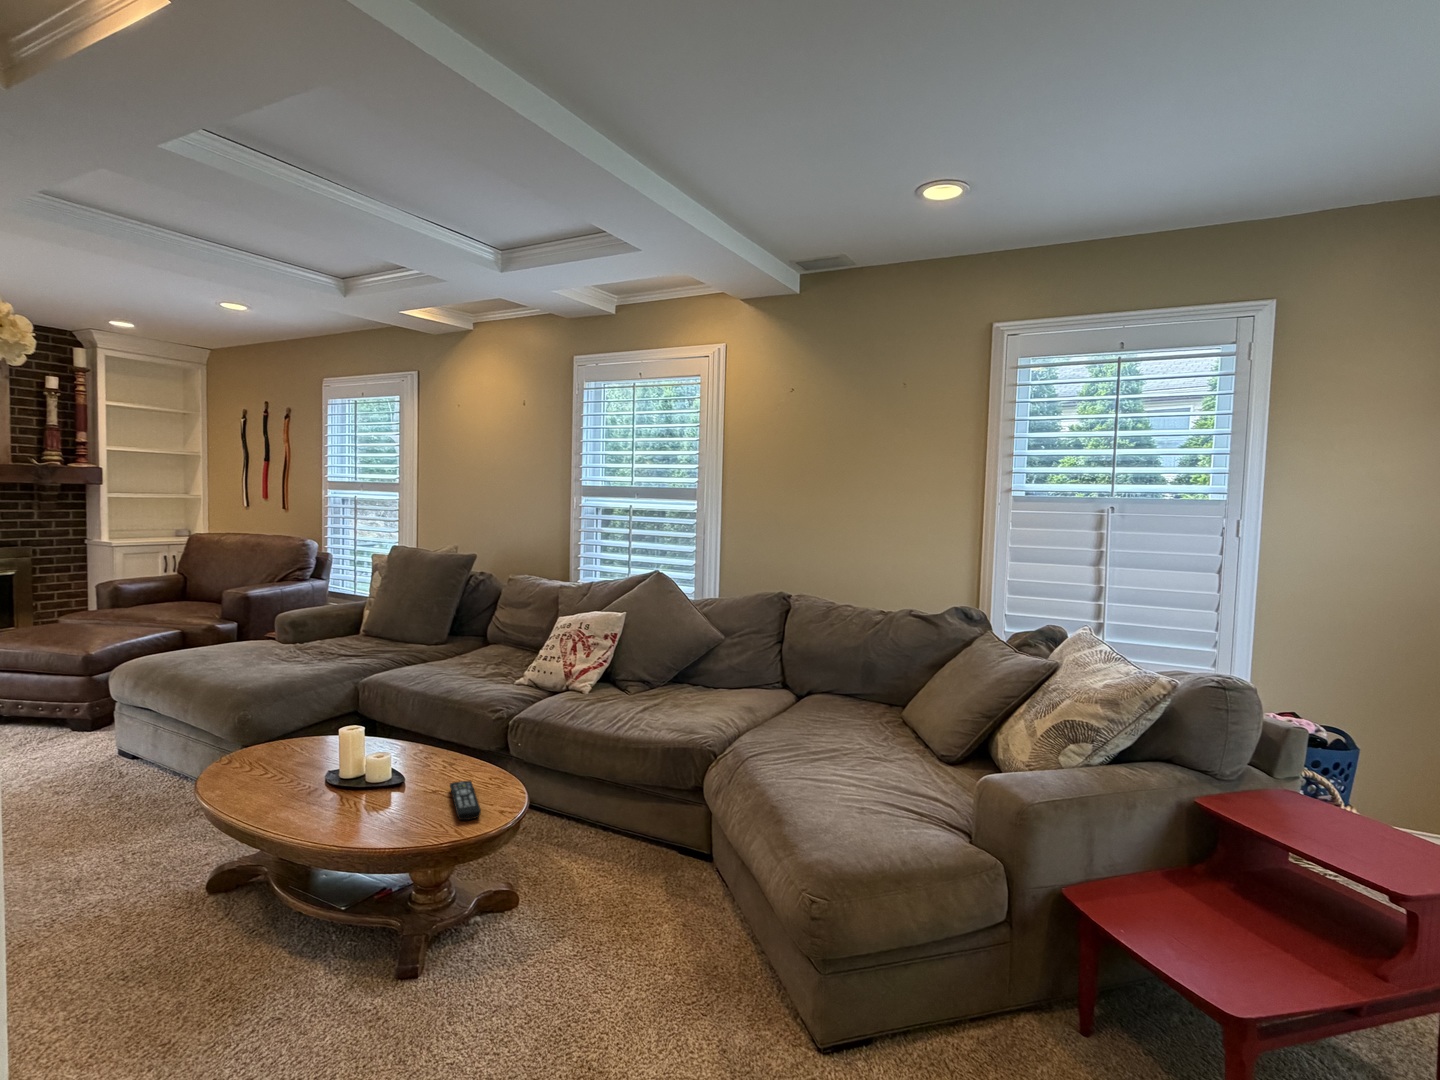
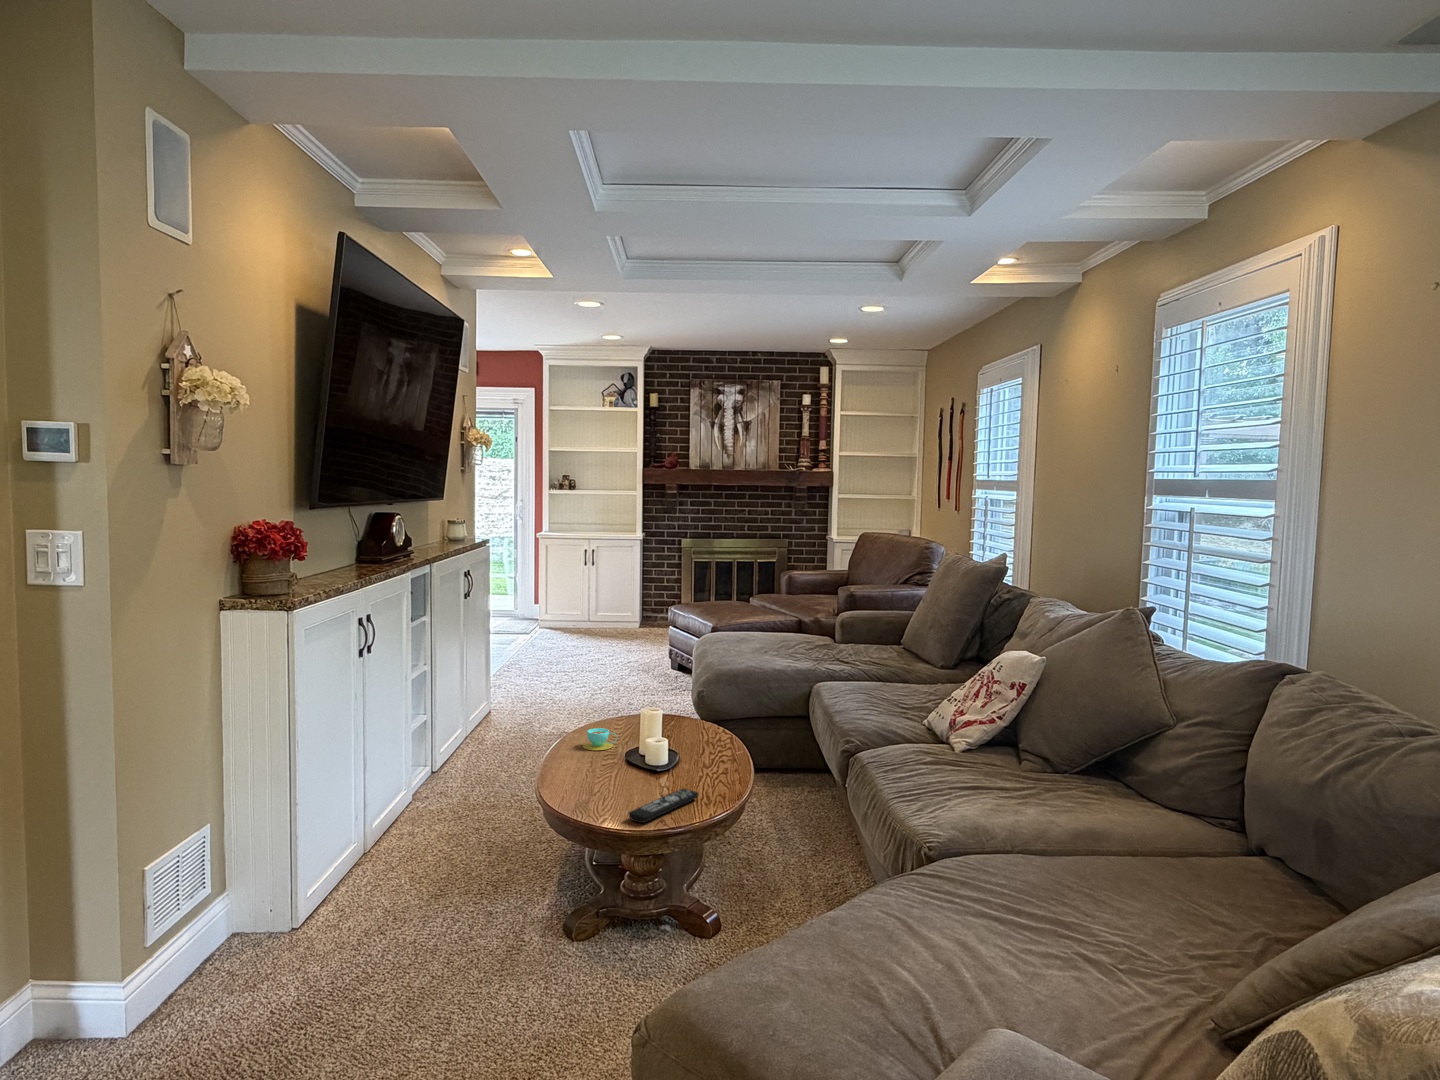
teacup: none [241,765,284,794] -> present [583,728,617,750]

